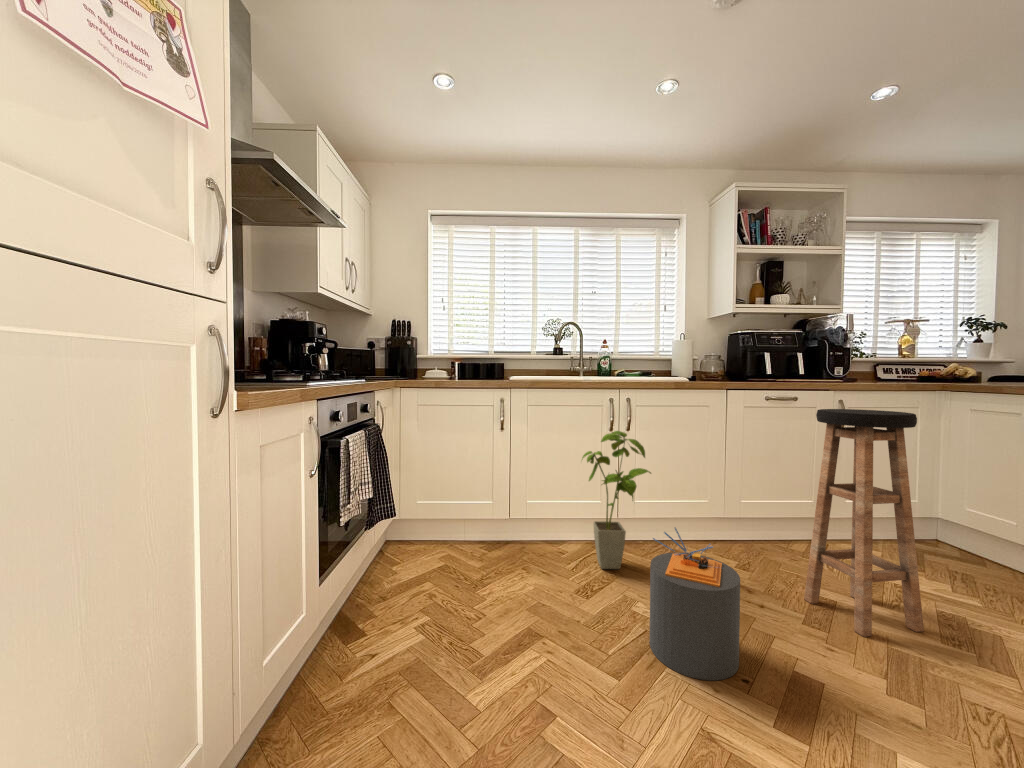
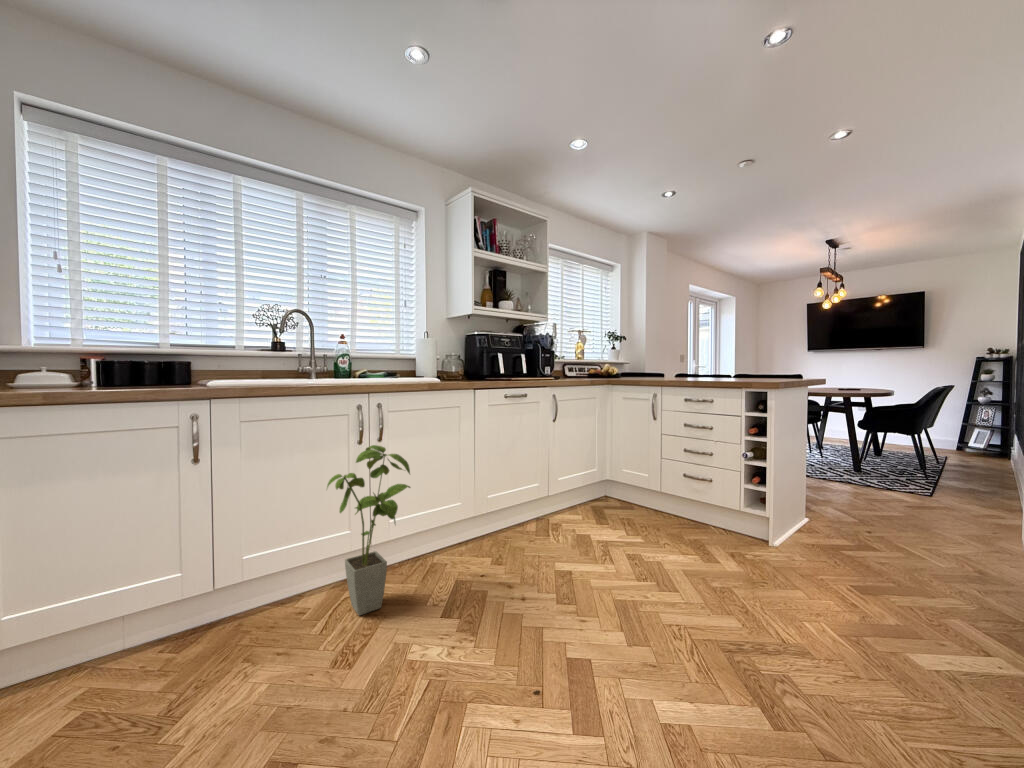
bar stool: present [804,409,924,637] -> none [550,405,627,599]
trash can: present [650,527,740,680] -> none [430,548,527,721]

